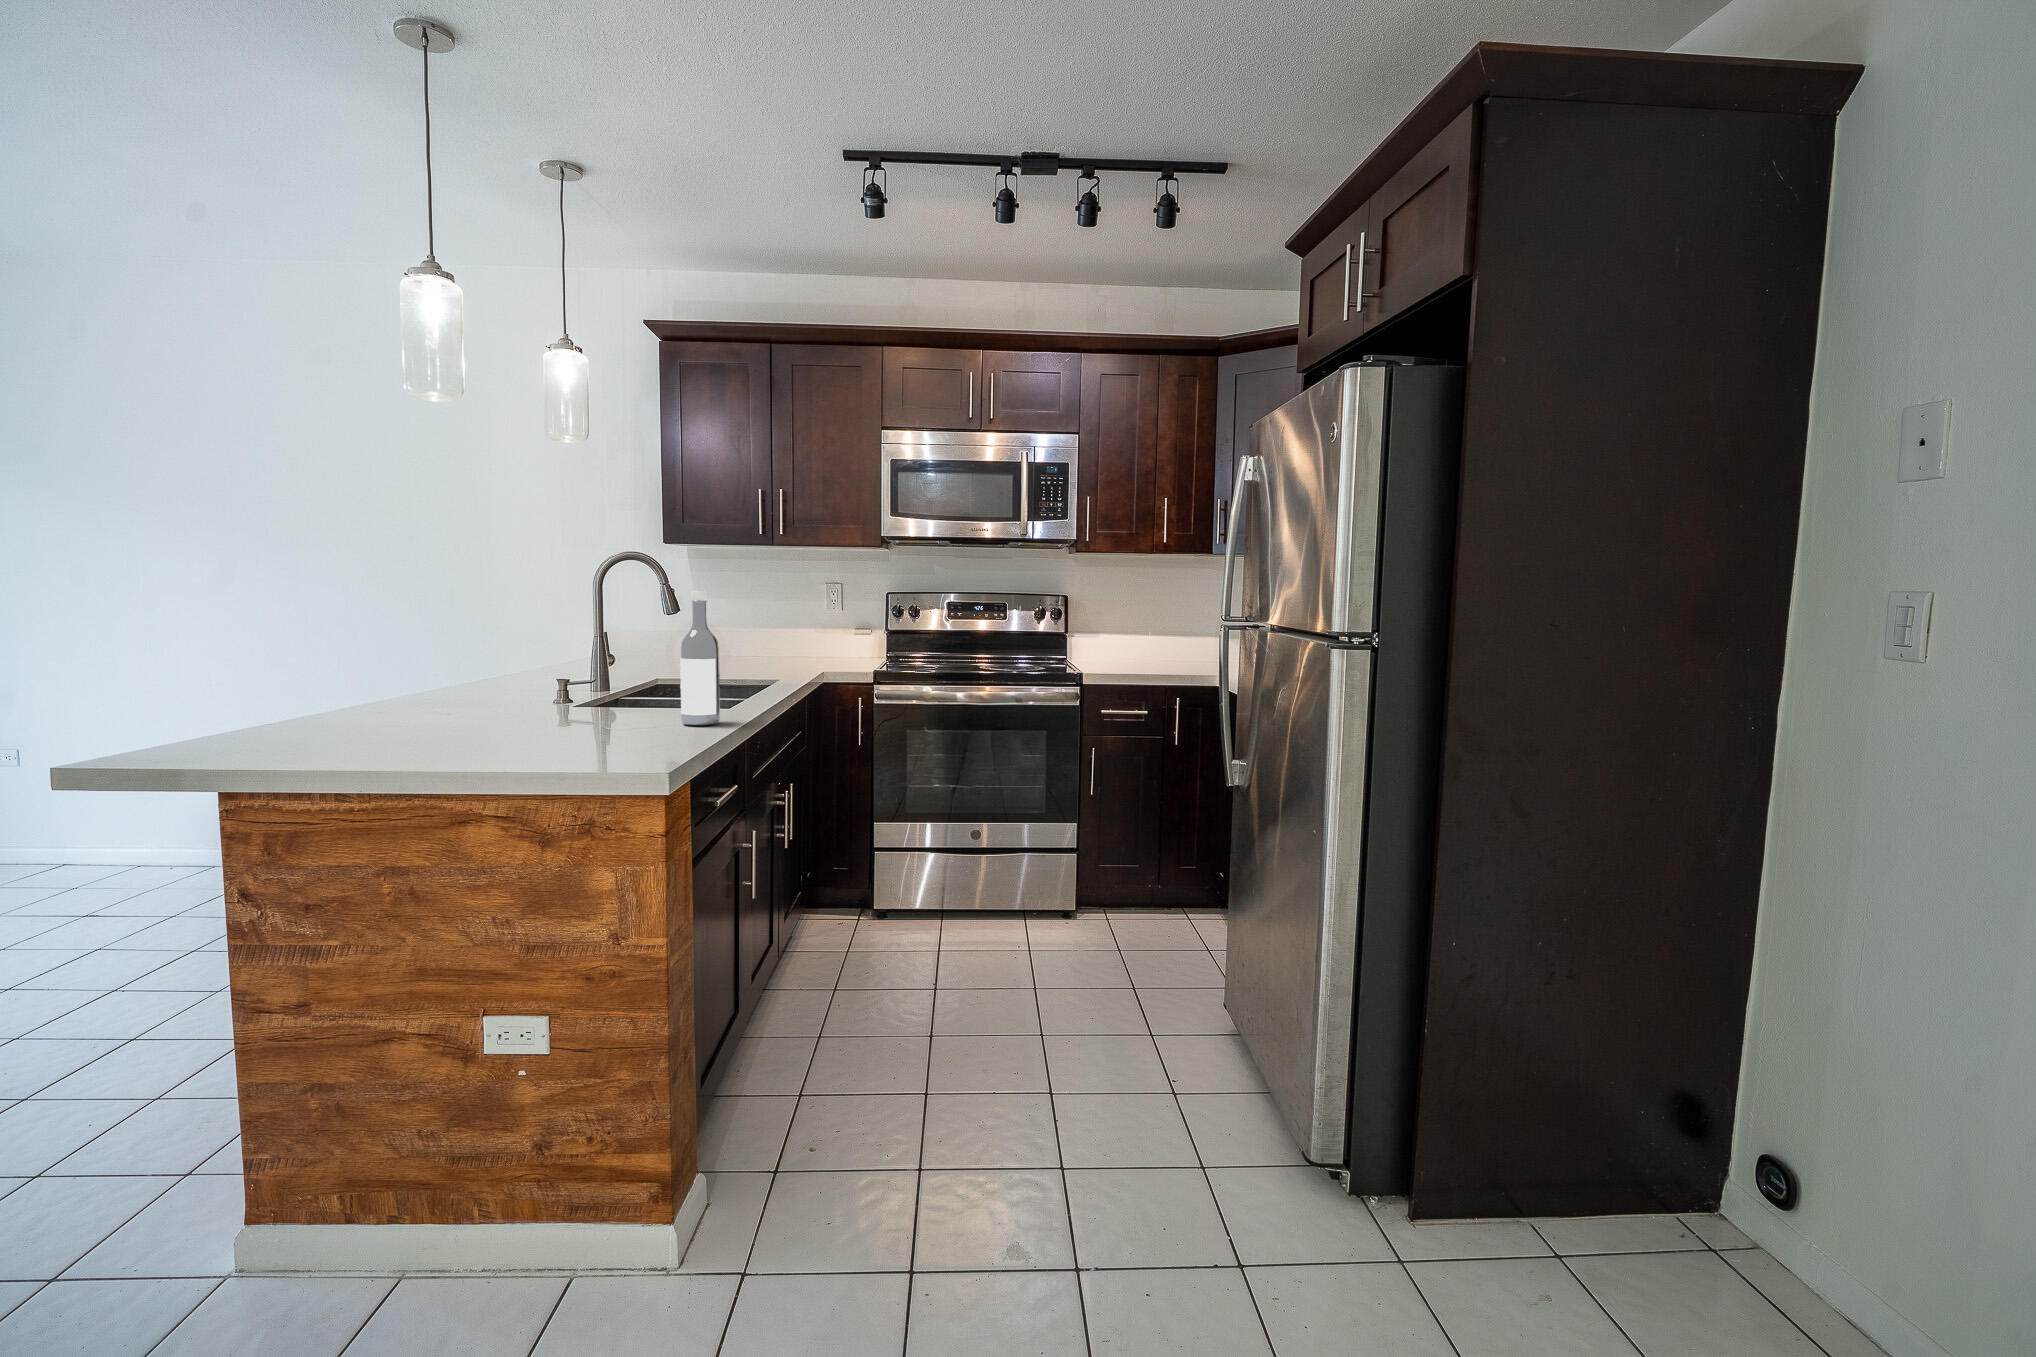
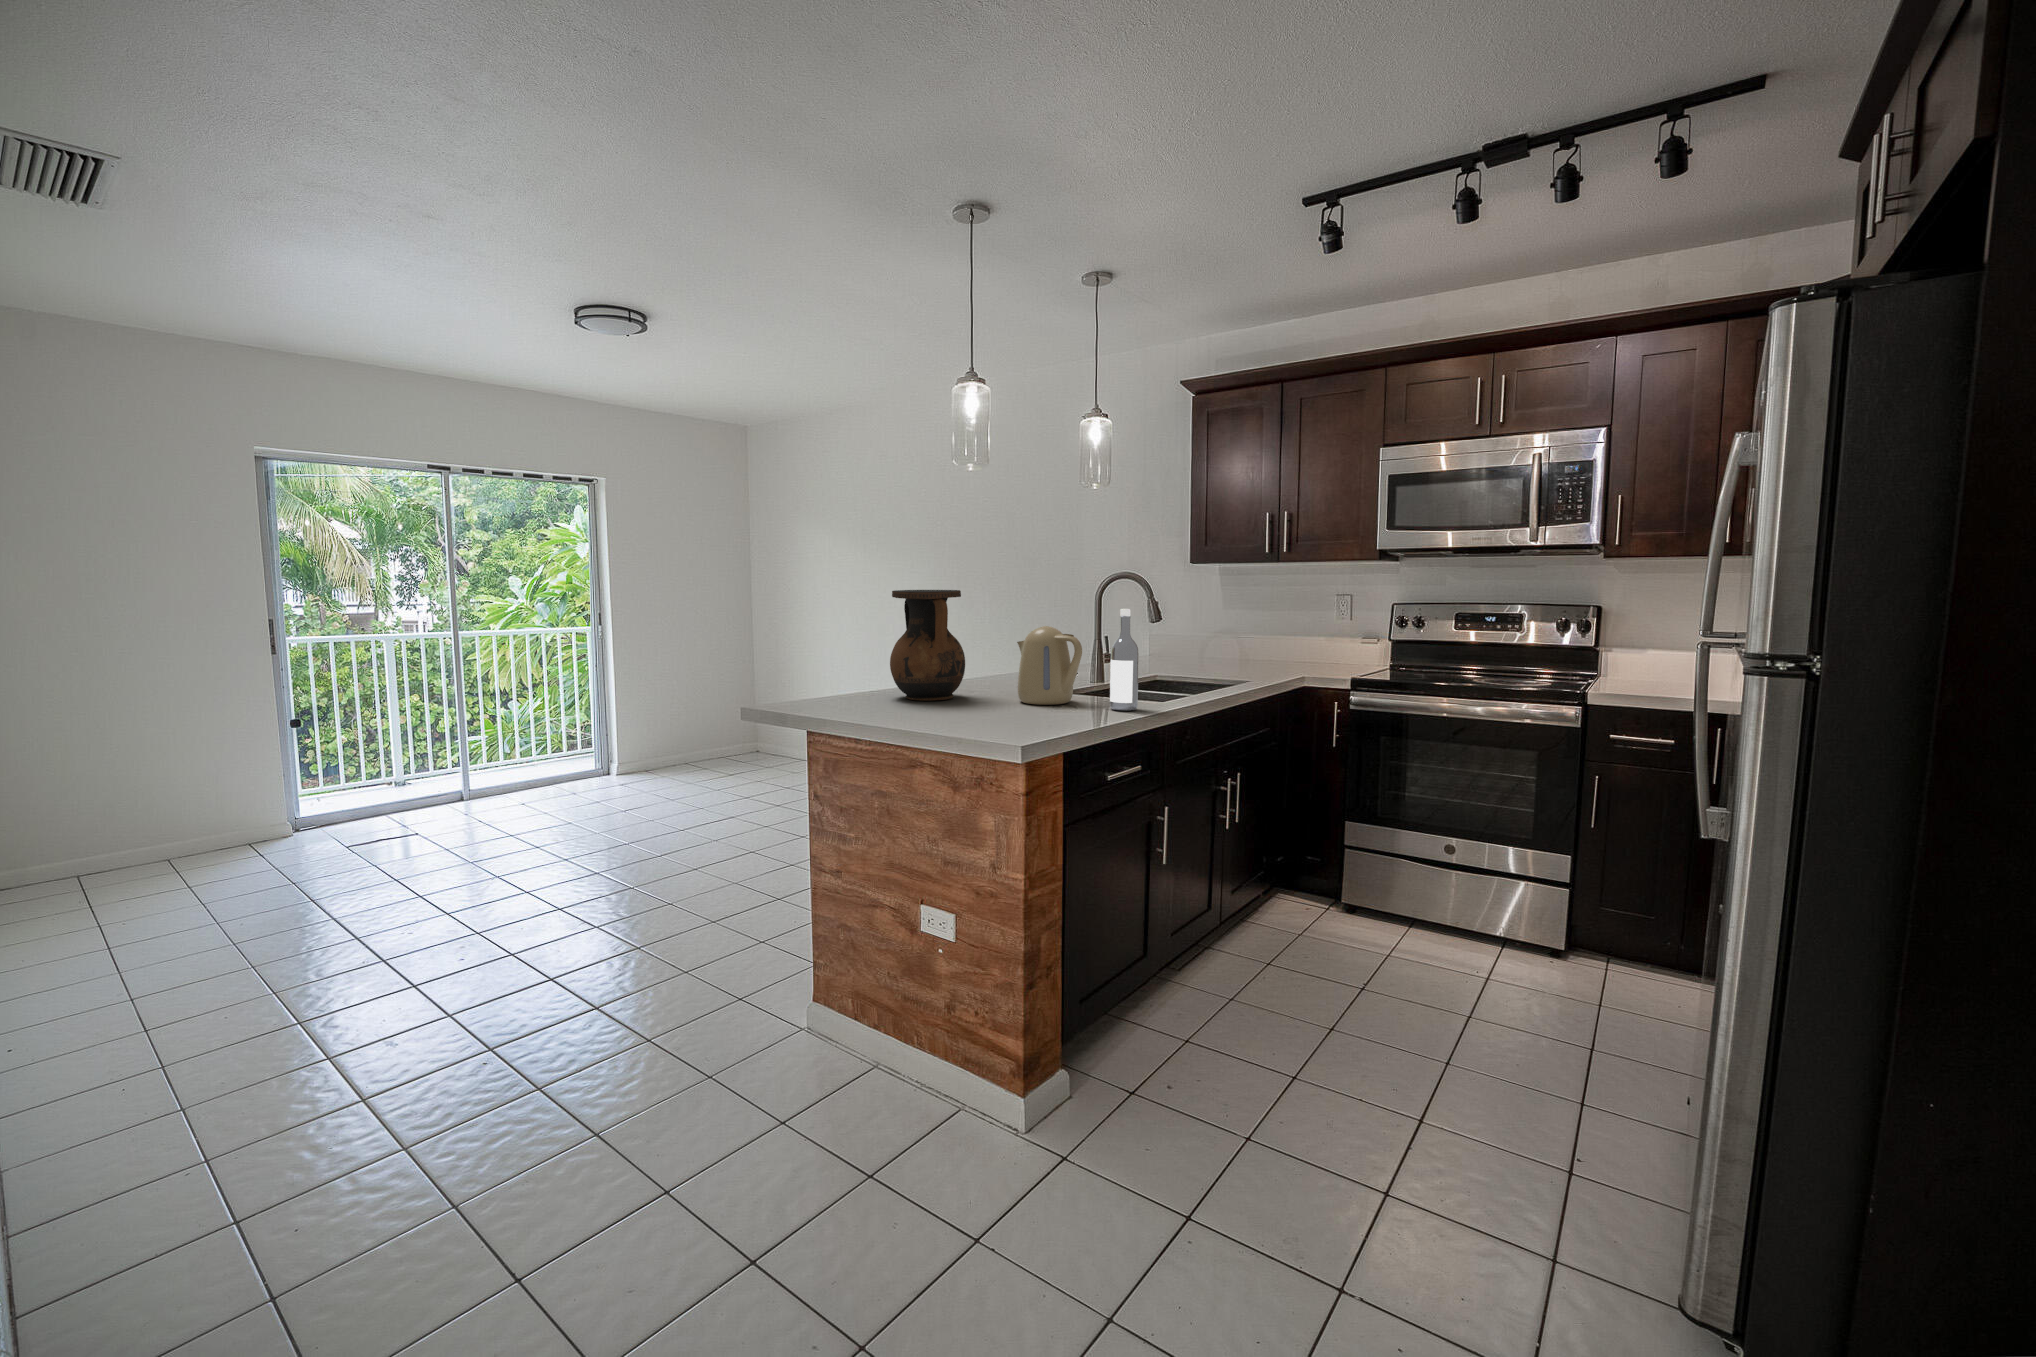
vase: none [267,554,424,739] -> present [890,590,965,701]
kettle: none [515,615,634,728] -> present [1017,626,1082,705]

